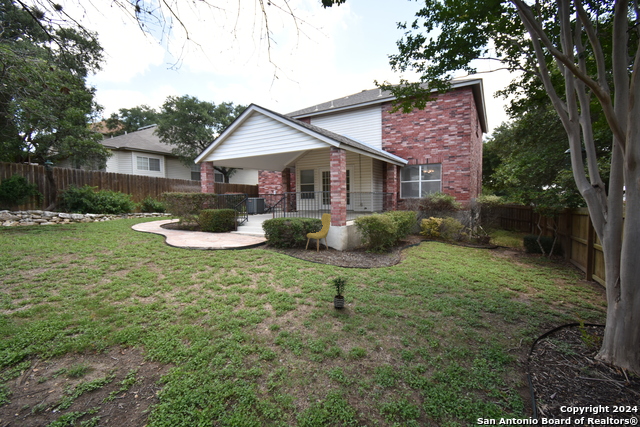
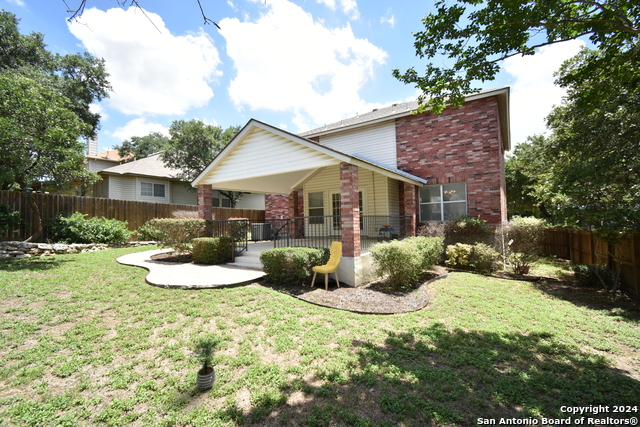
potted plant: present [330,277,347,309] -> present [188,339,218,391]

